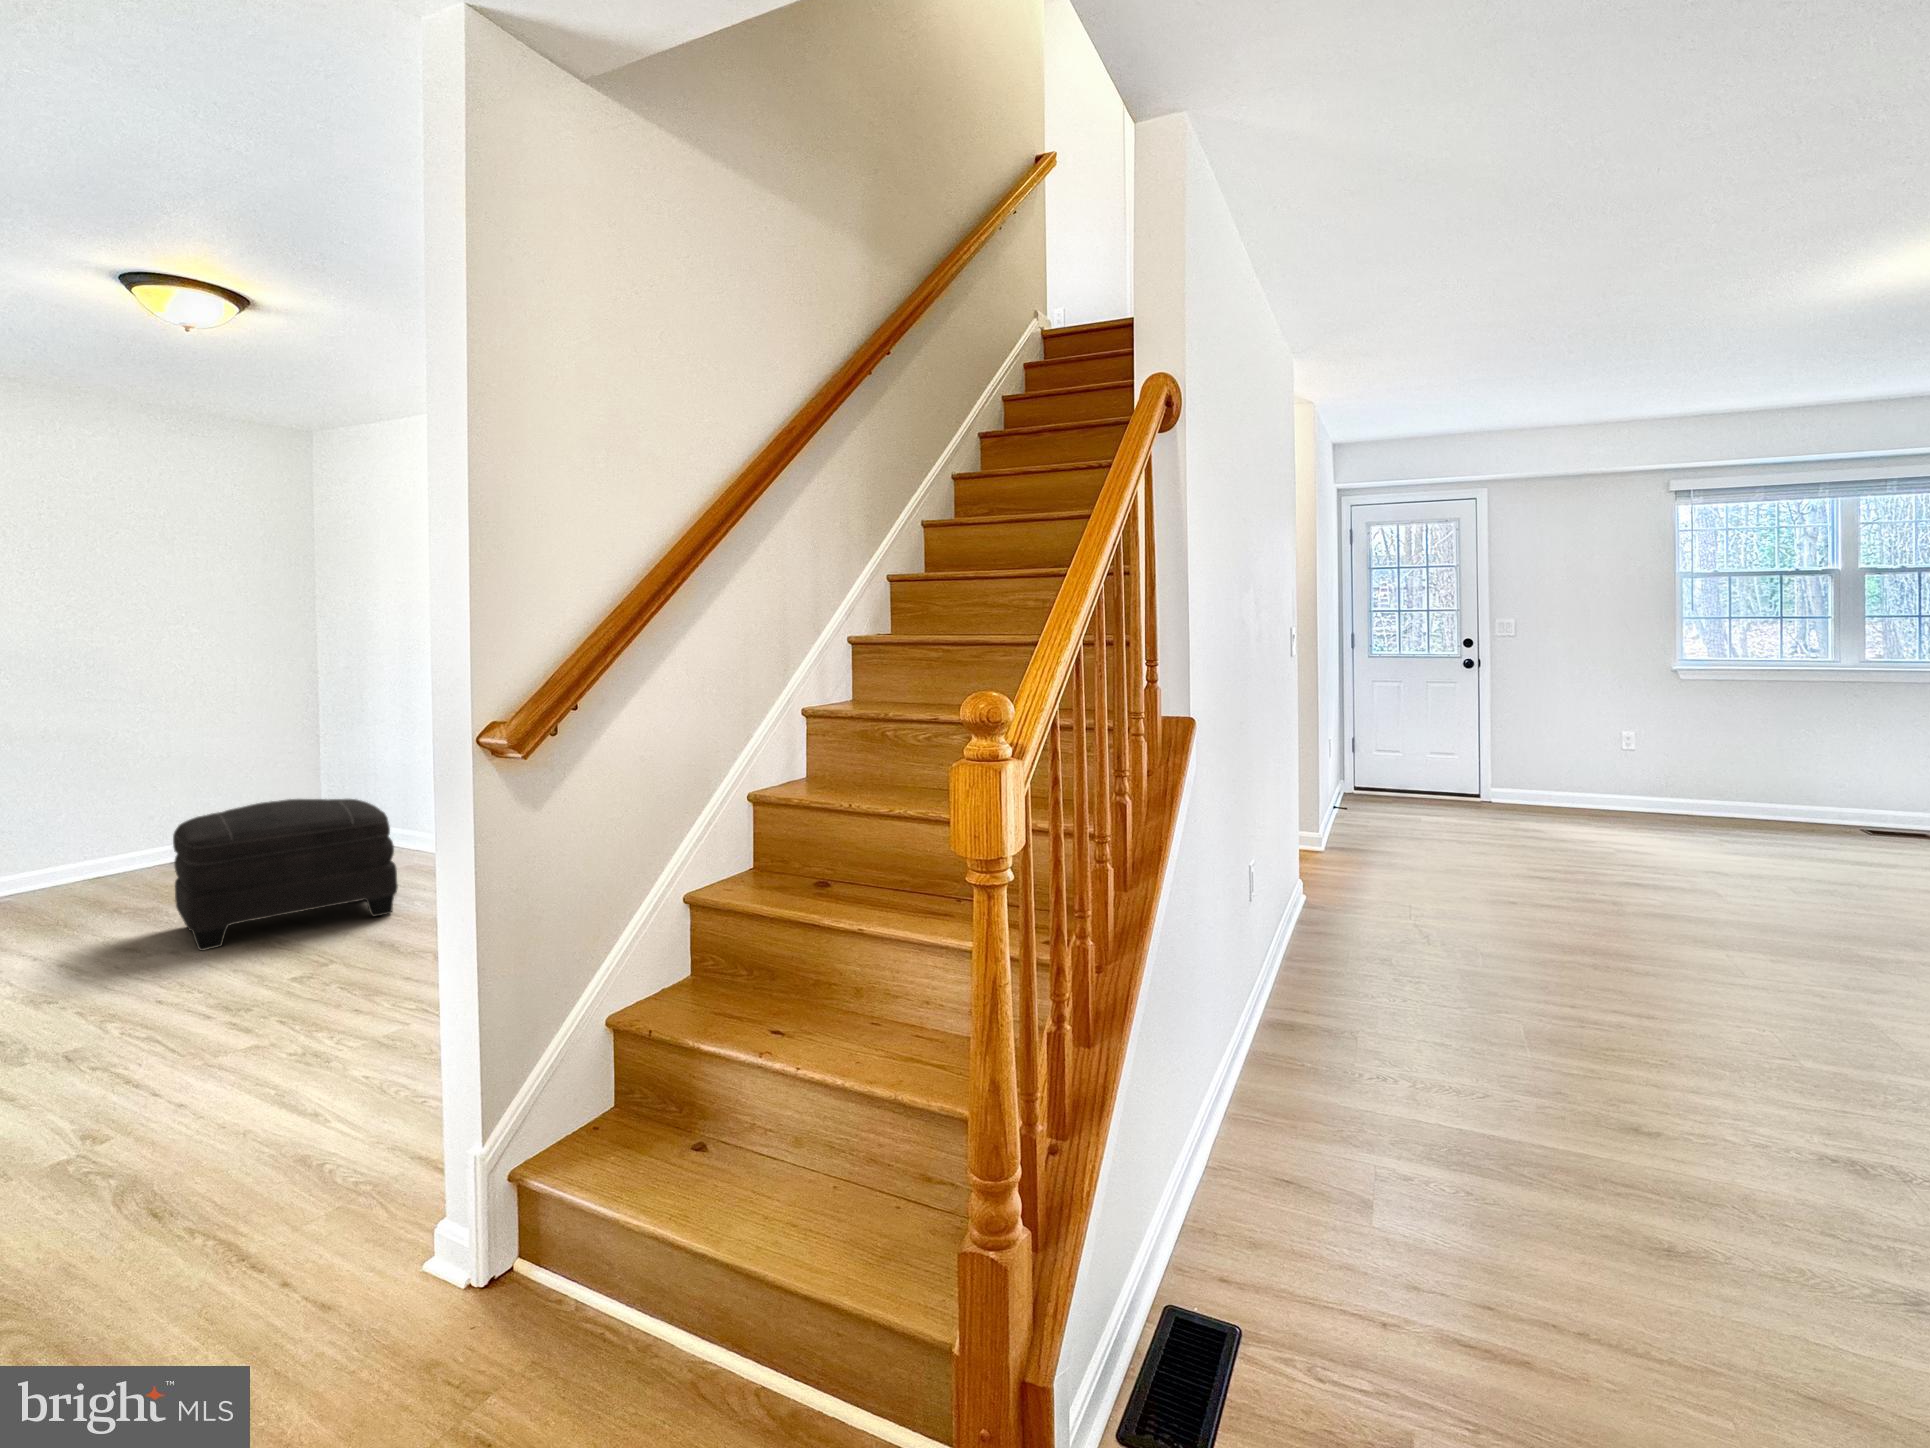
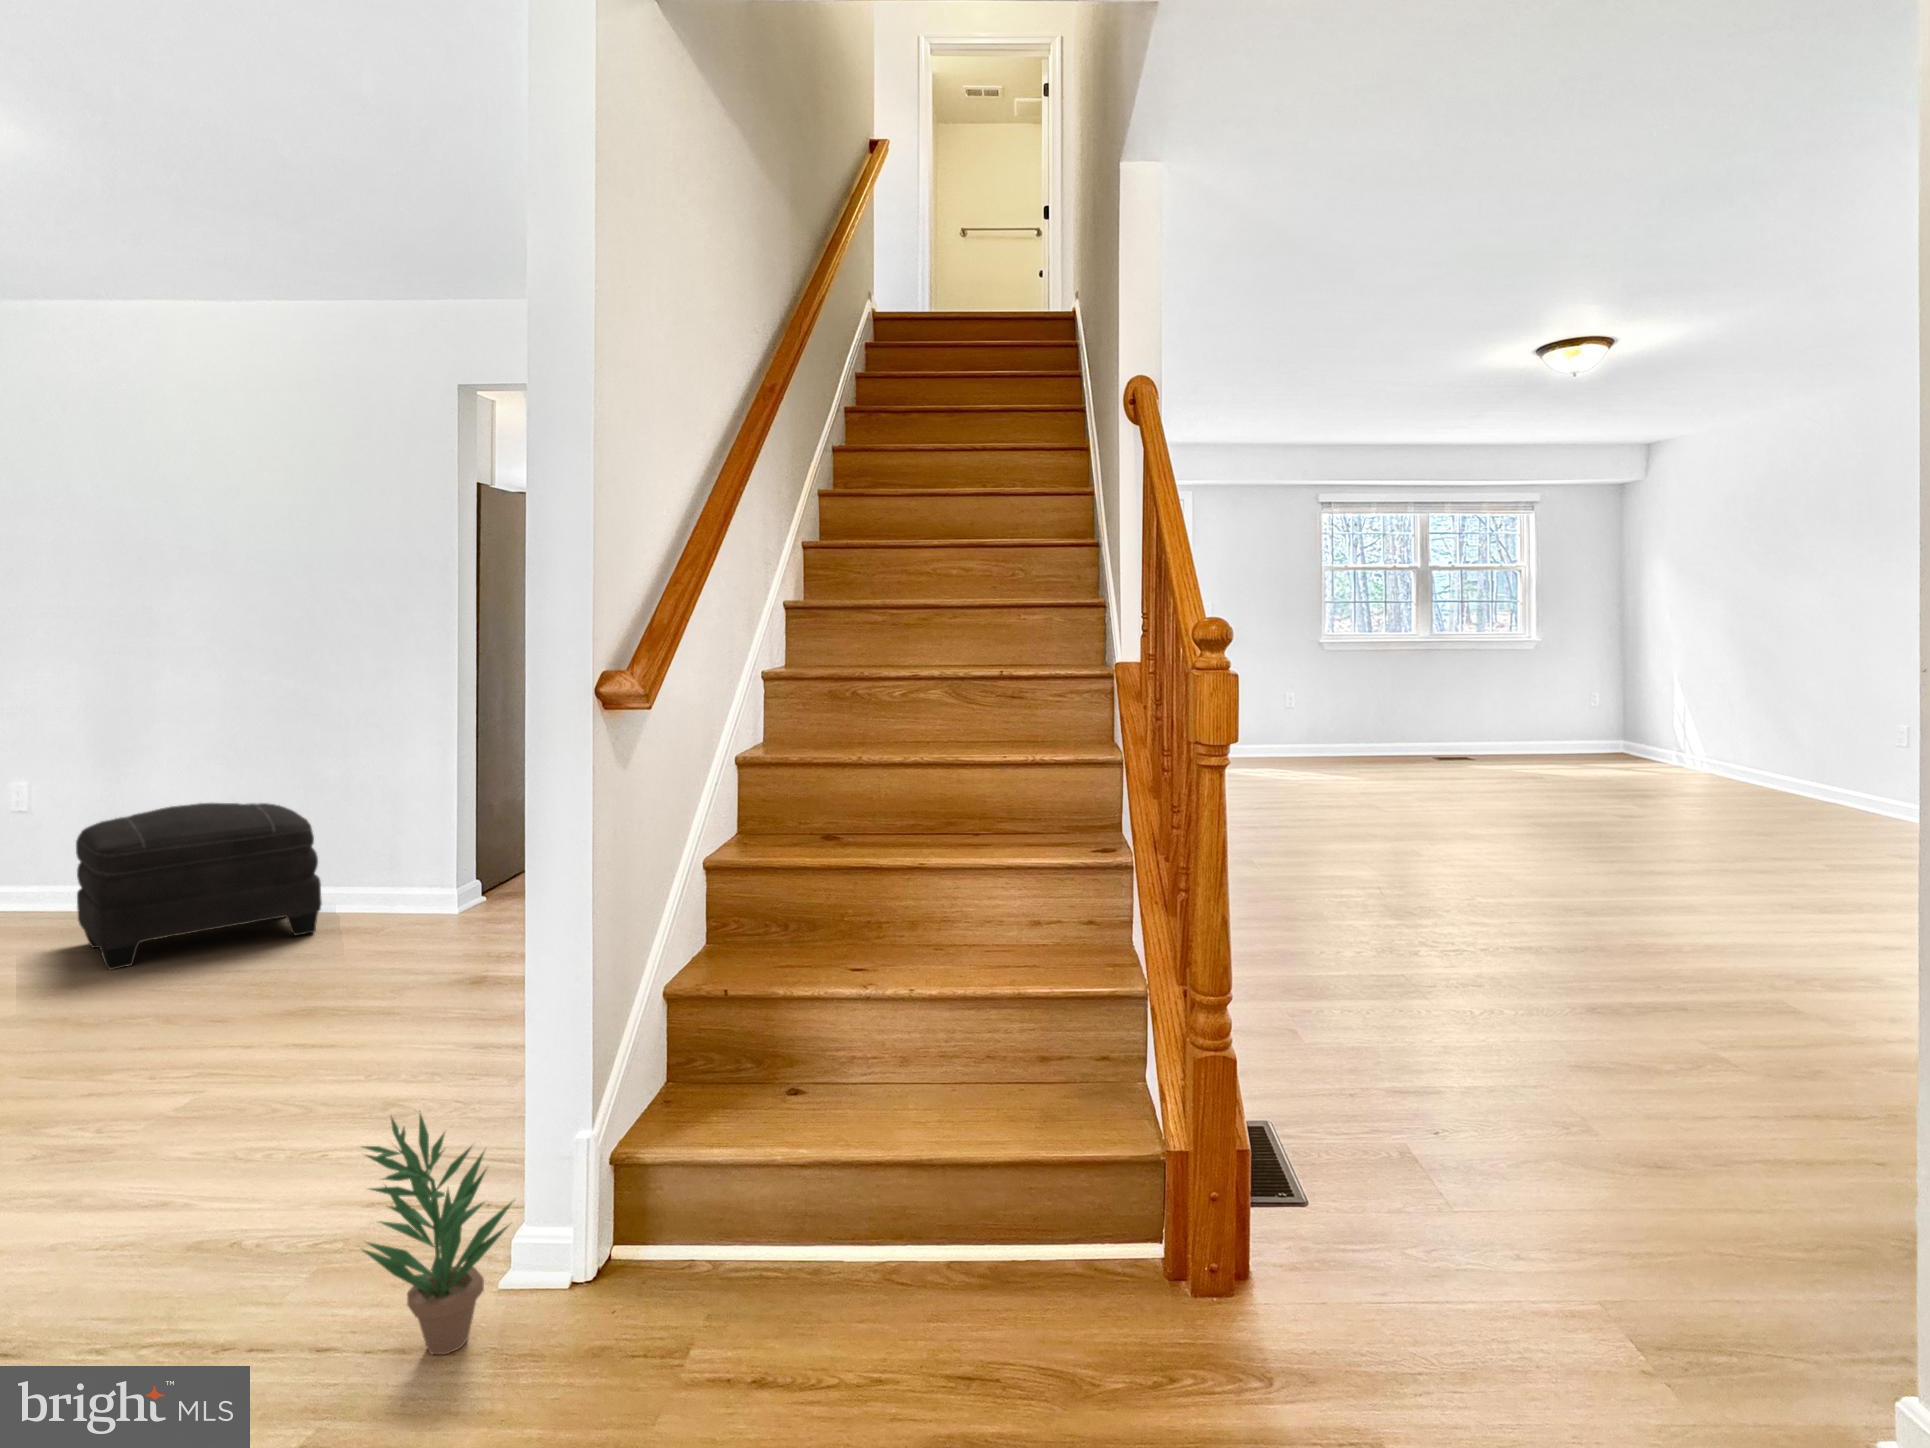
potted plant: none [363,1096,529,1343] -> present [363,1114,515,1355]

